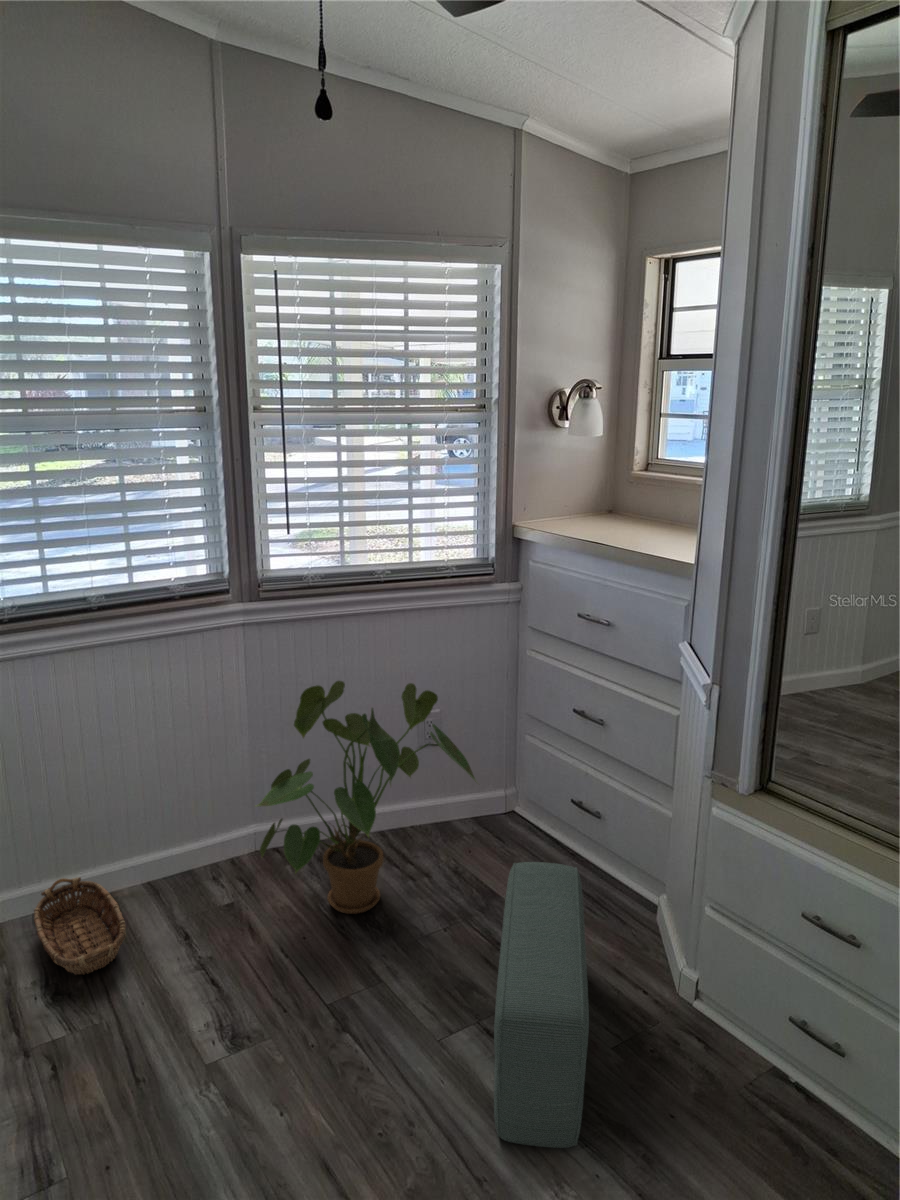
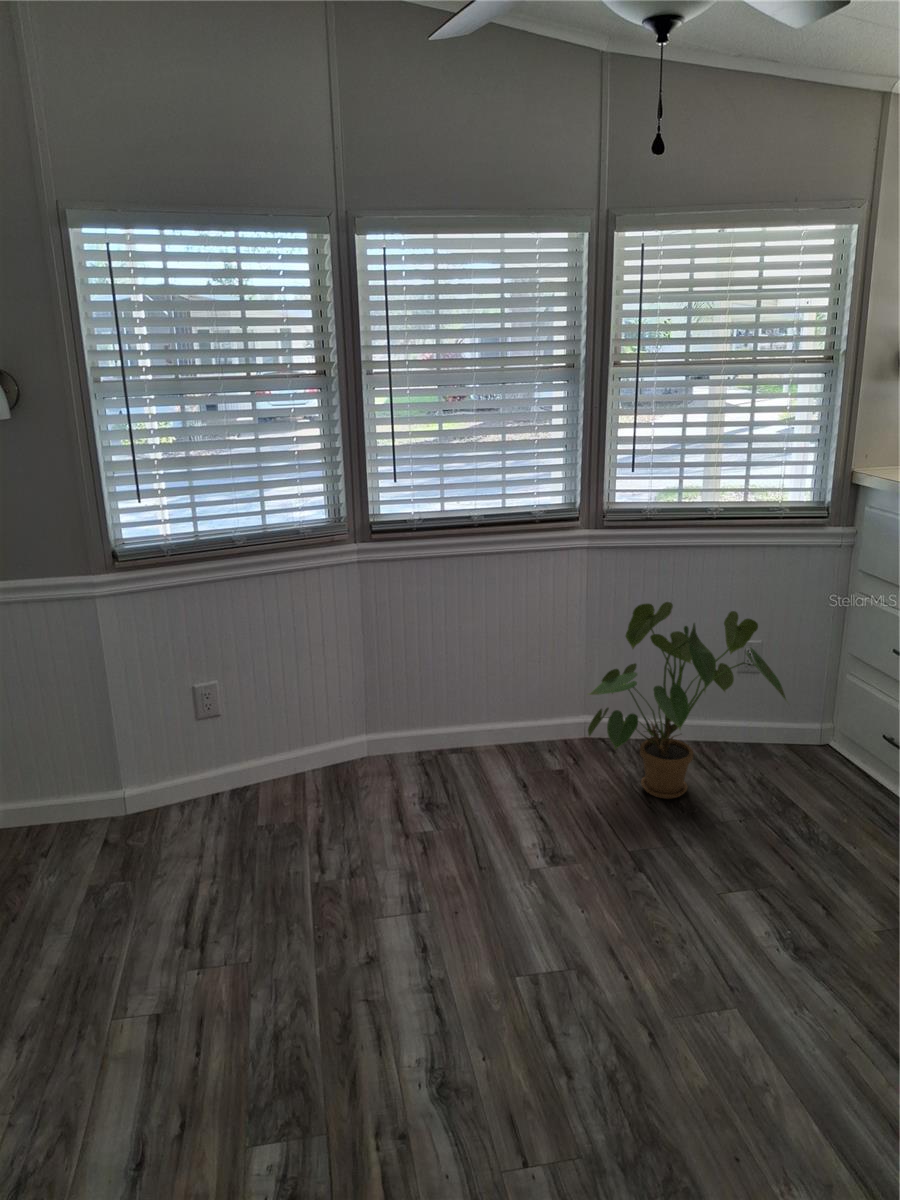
pouf: present [494,862,589,1148] -> none [768,772,881,1013]
basket: present [34,878,126,975] -> none [403,729,496,809]

